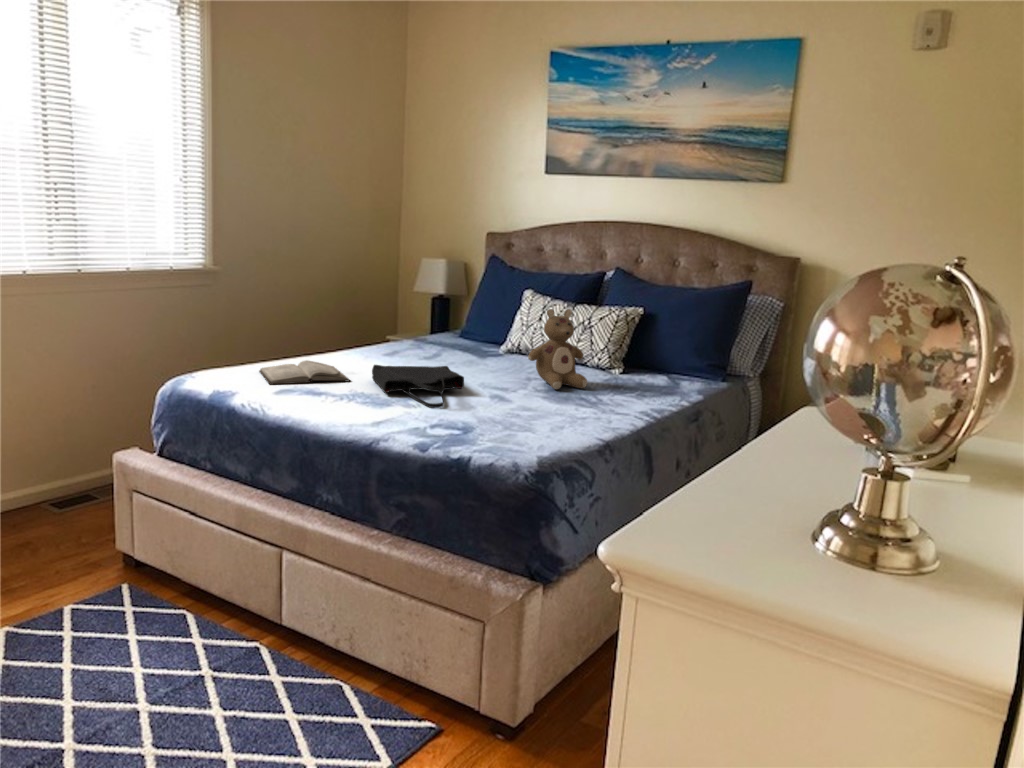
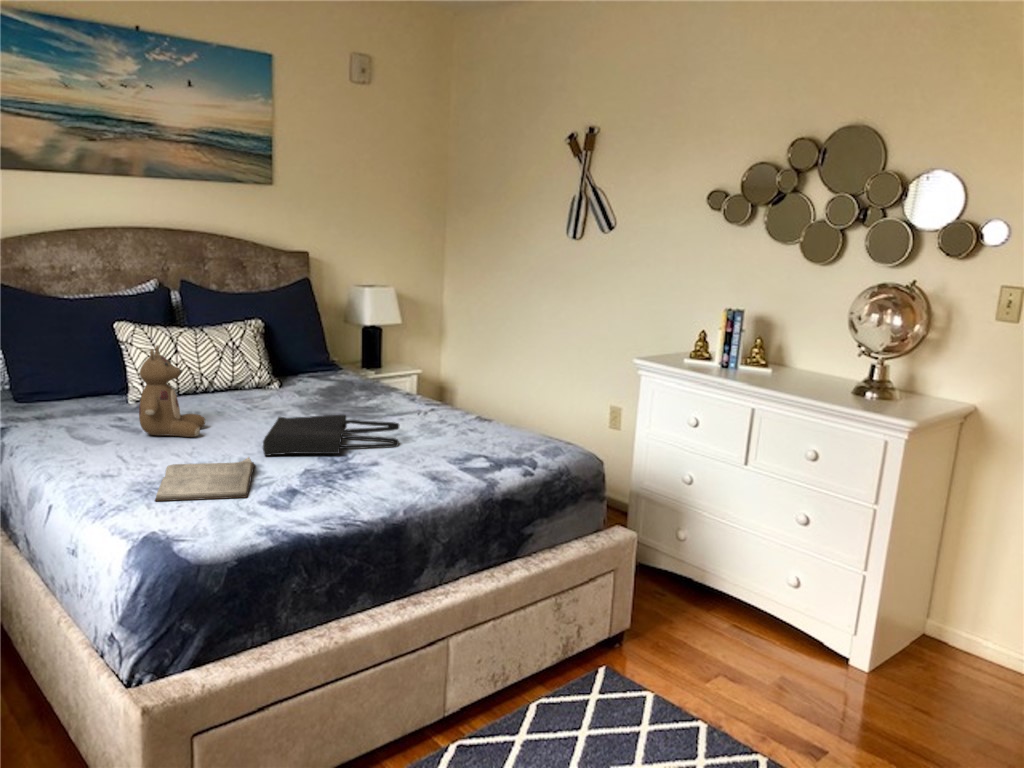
stuffed bear: present [528,309,588,389] -> present [139,345,205,437]

